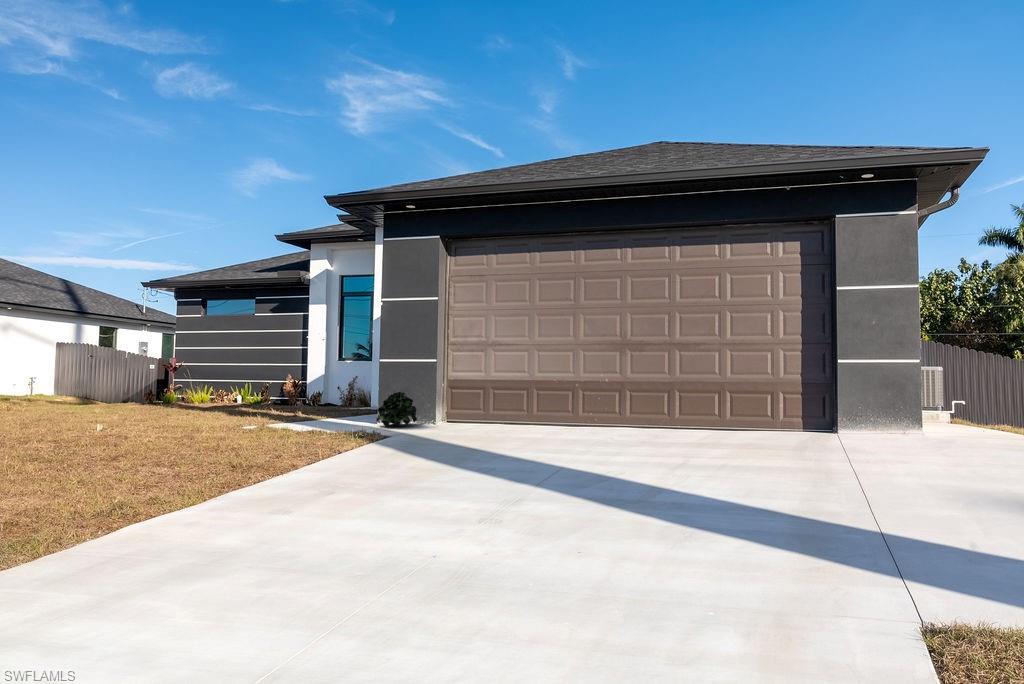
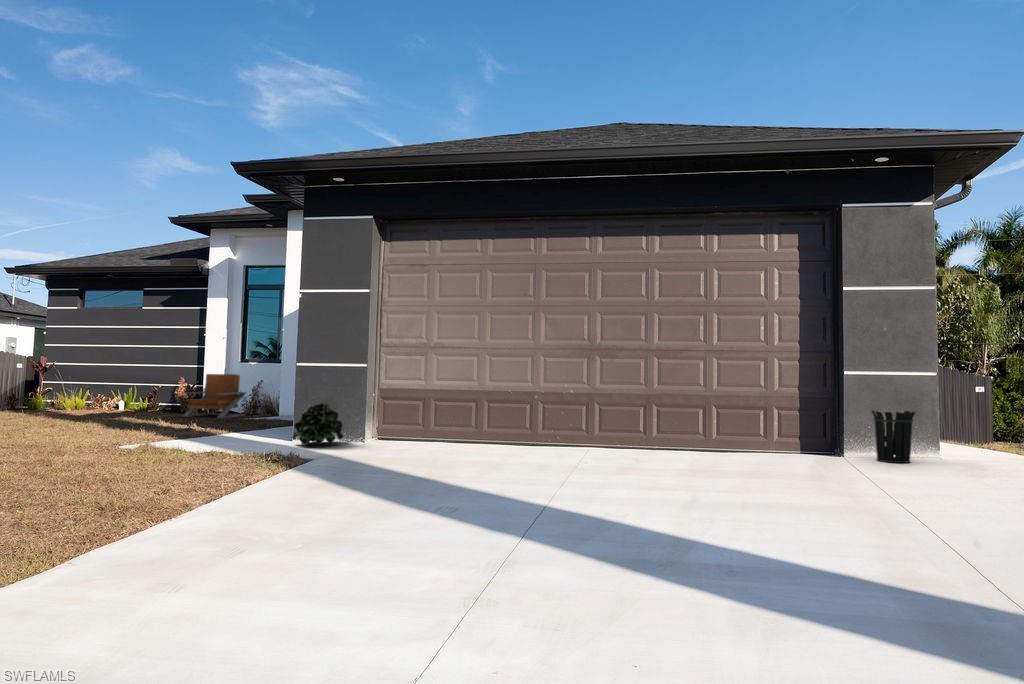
lounge chair: none [289,370,341,408] -> present [183,374,246,418]
waste bin: none [865,393,905,439] -> present [872,410,915,463]

